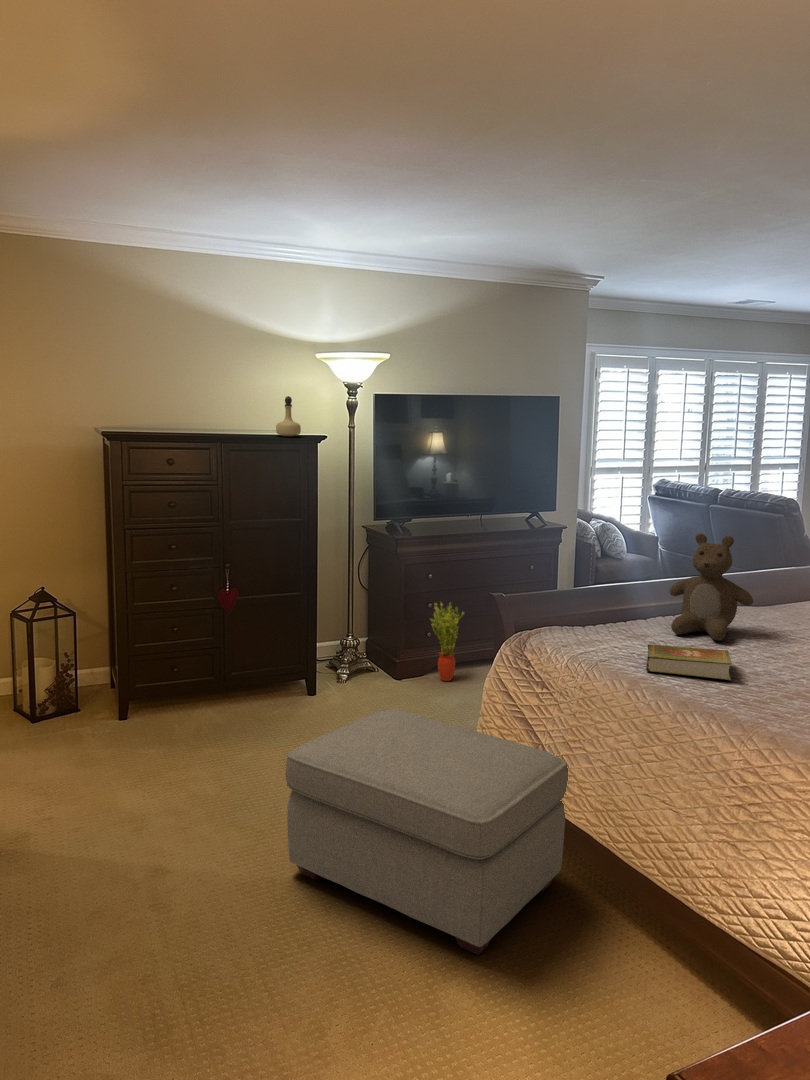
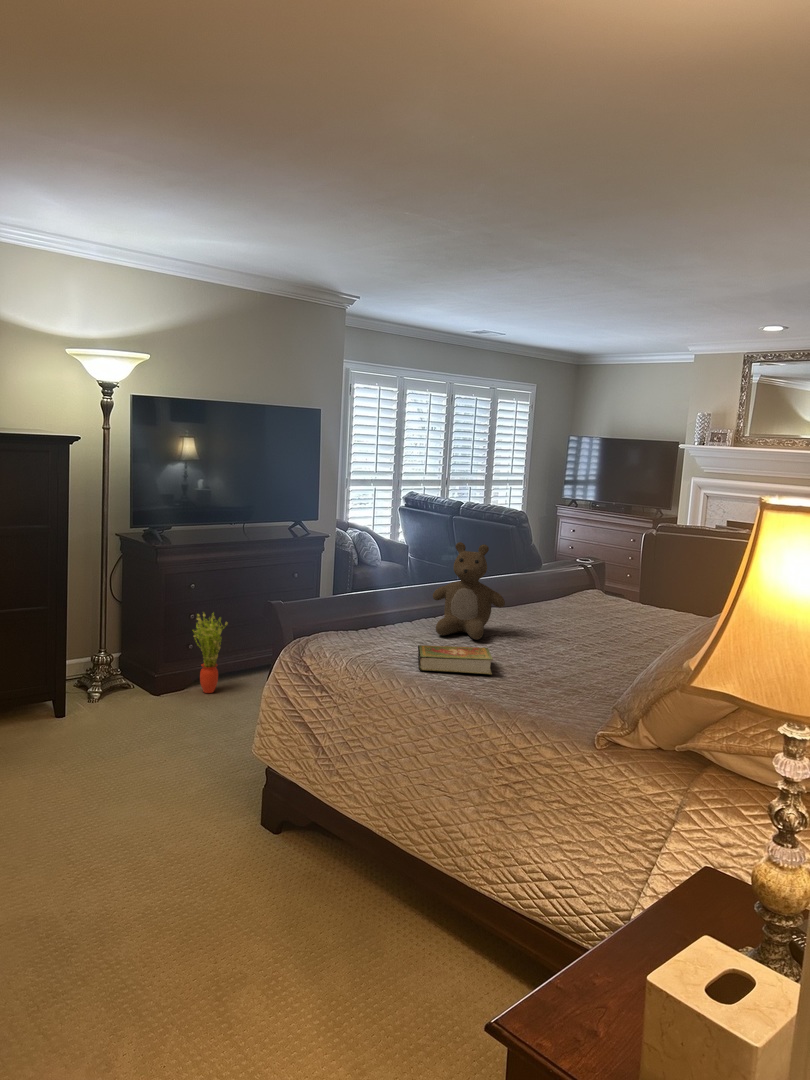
perfume bottle: present [276,396,301,437] -> none [23,396,52,439]
ottoman: present [285,709,568,955] -> none [54,723,348,958]

